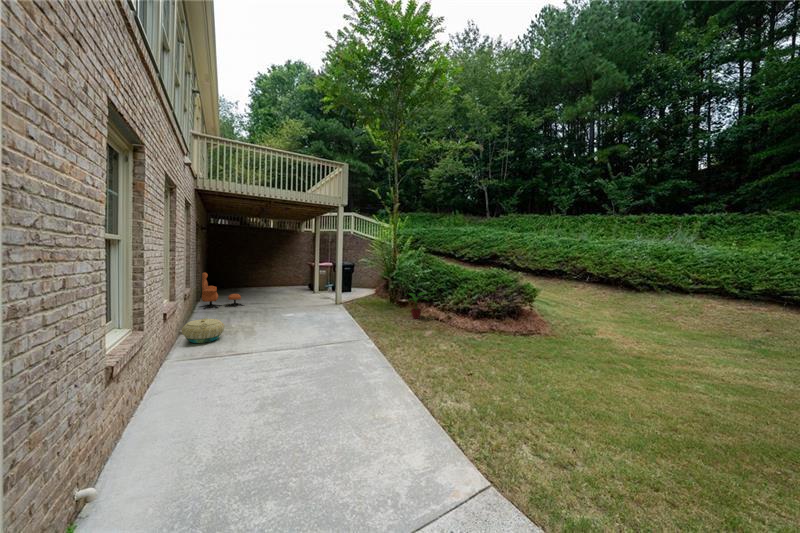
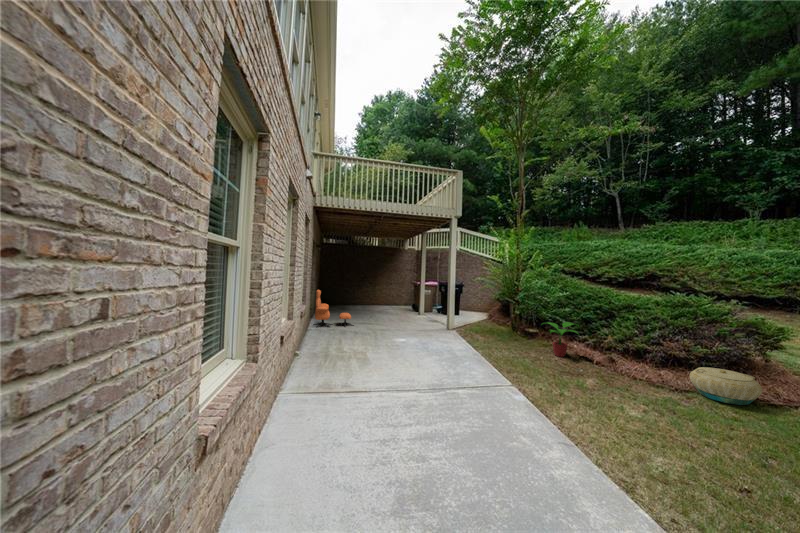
basket: present [182,319,225,343] -> present [690,367,762,405]

